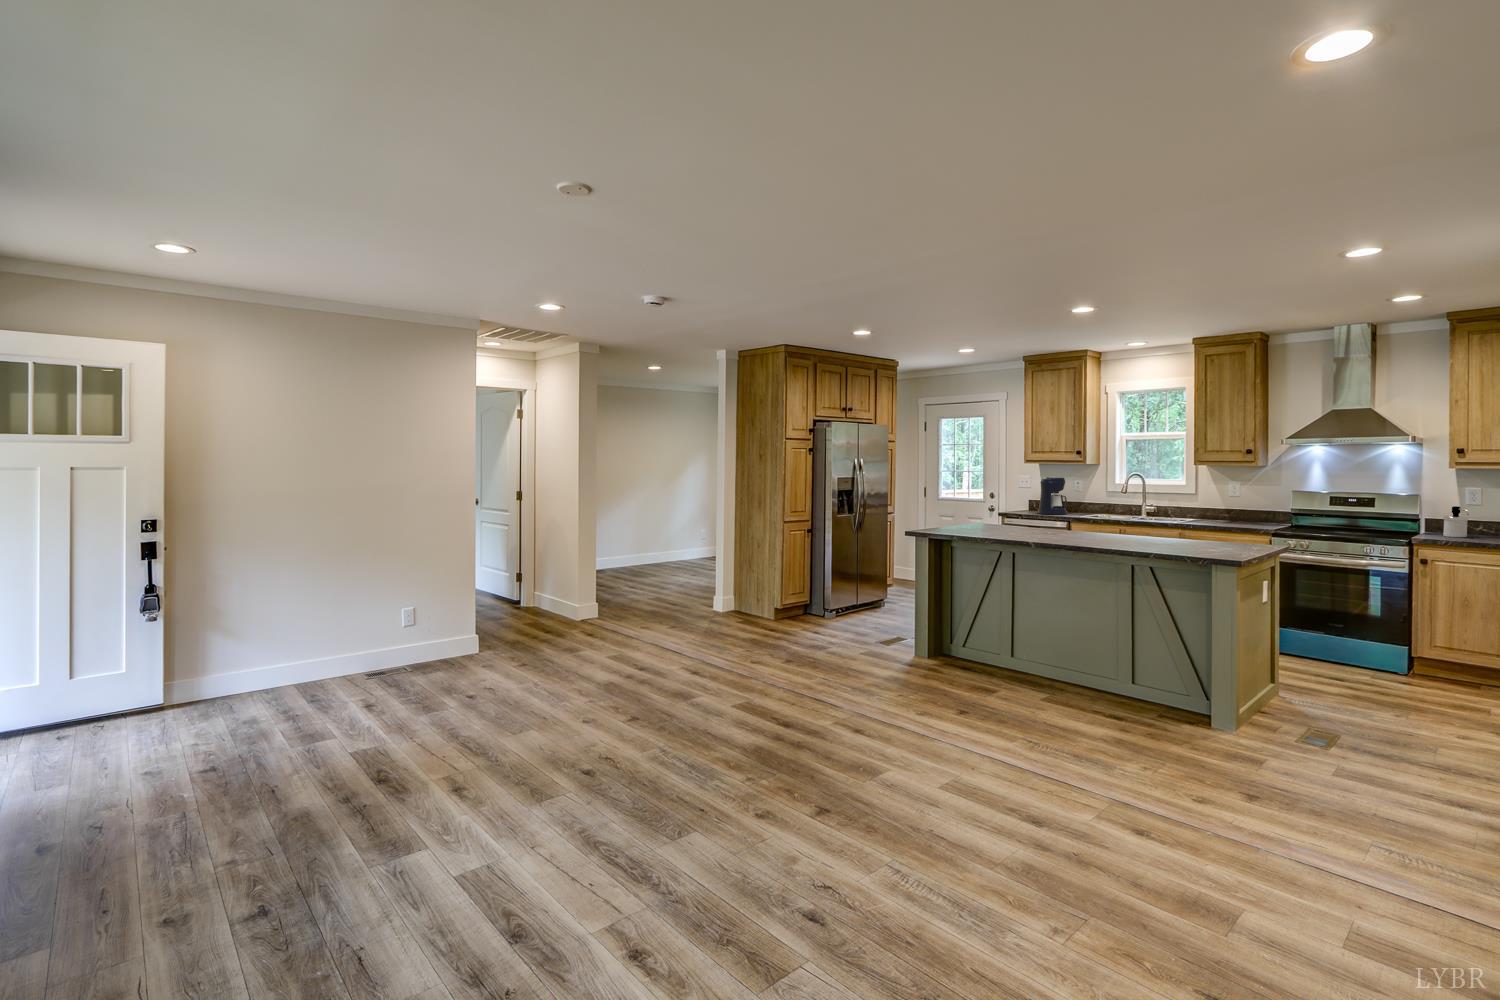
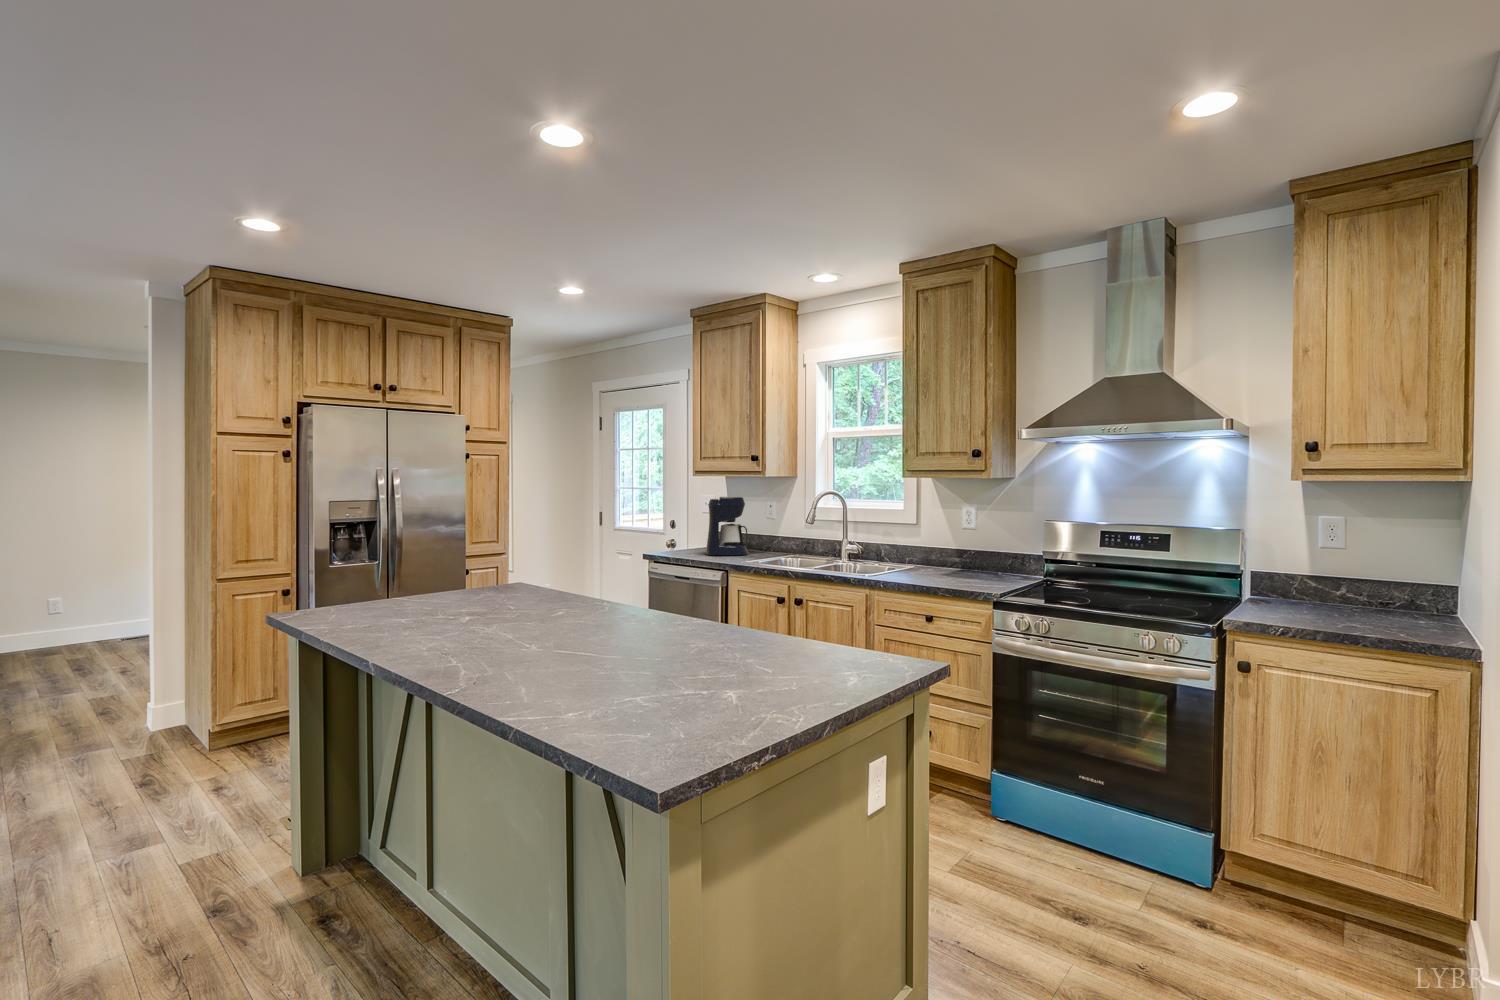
soap dispenser: present [1443,506,1469,537] -> none [1283,554,1327,615]

